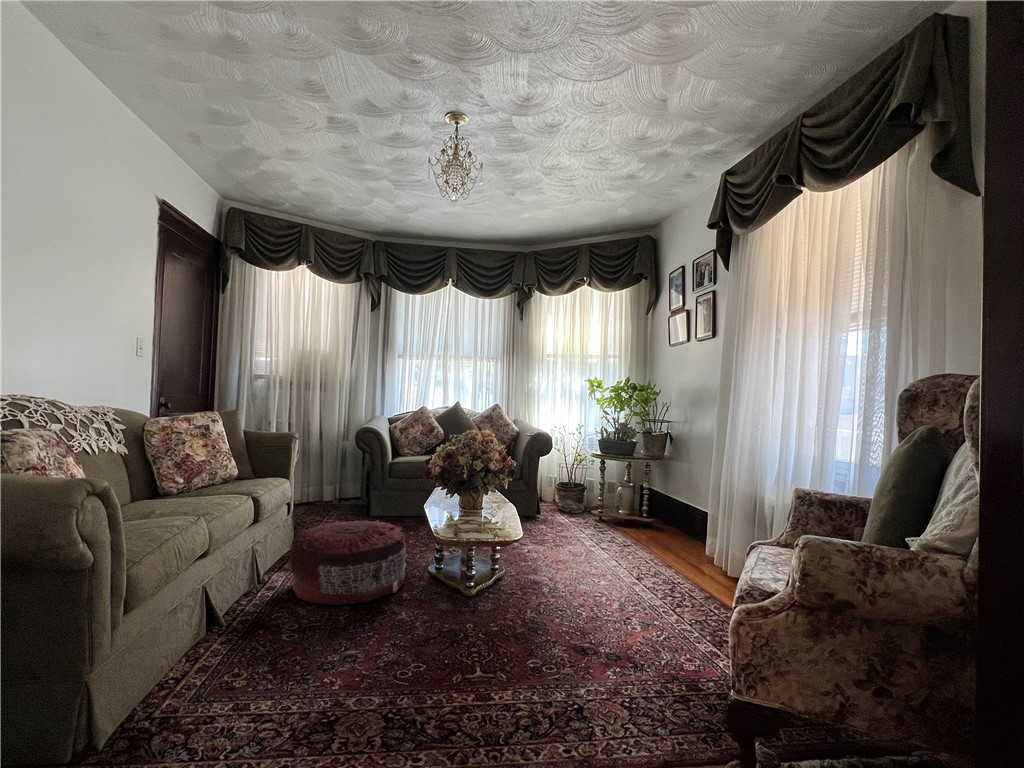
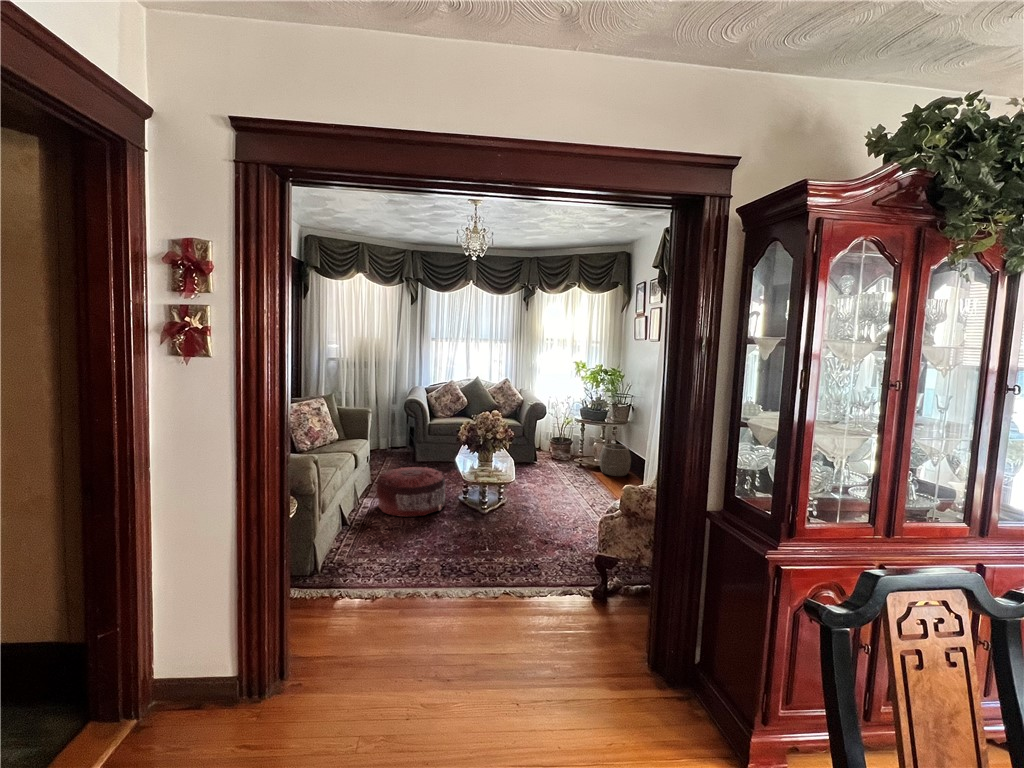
woven basket: none [629,488,676,534] -> present [599,444,631,476]

